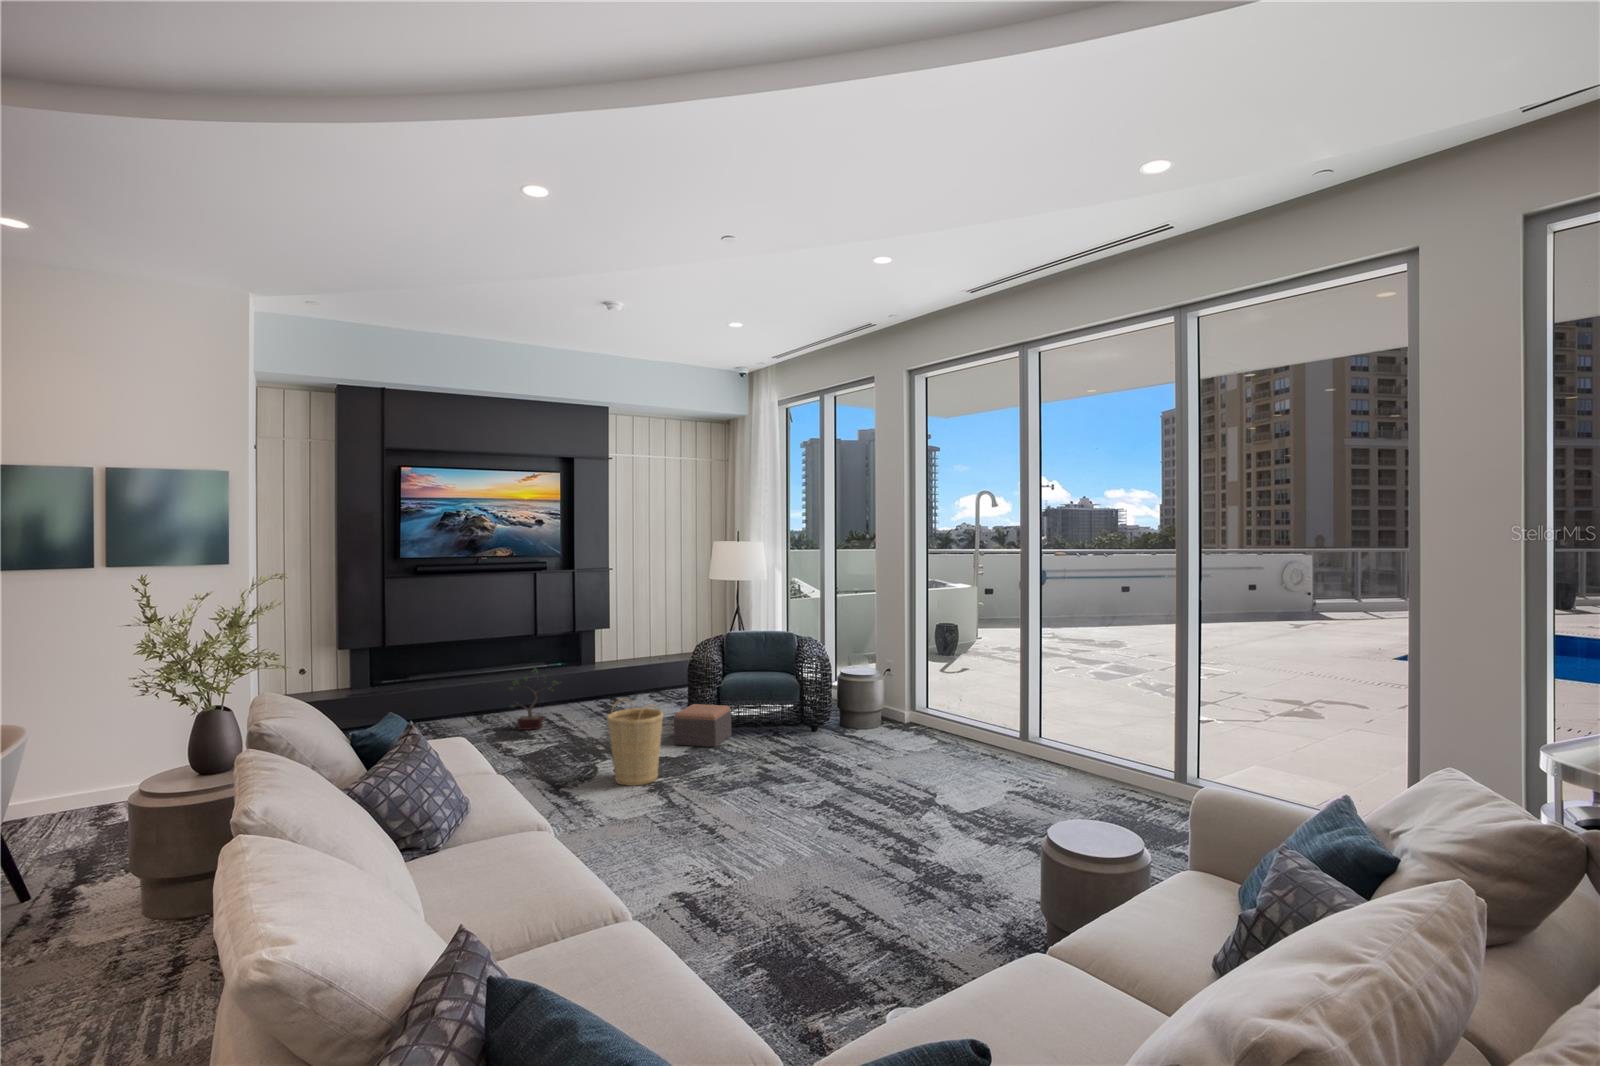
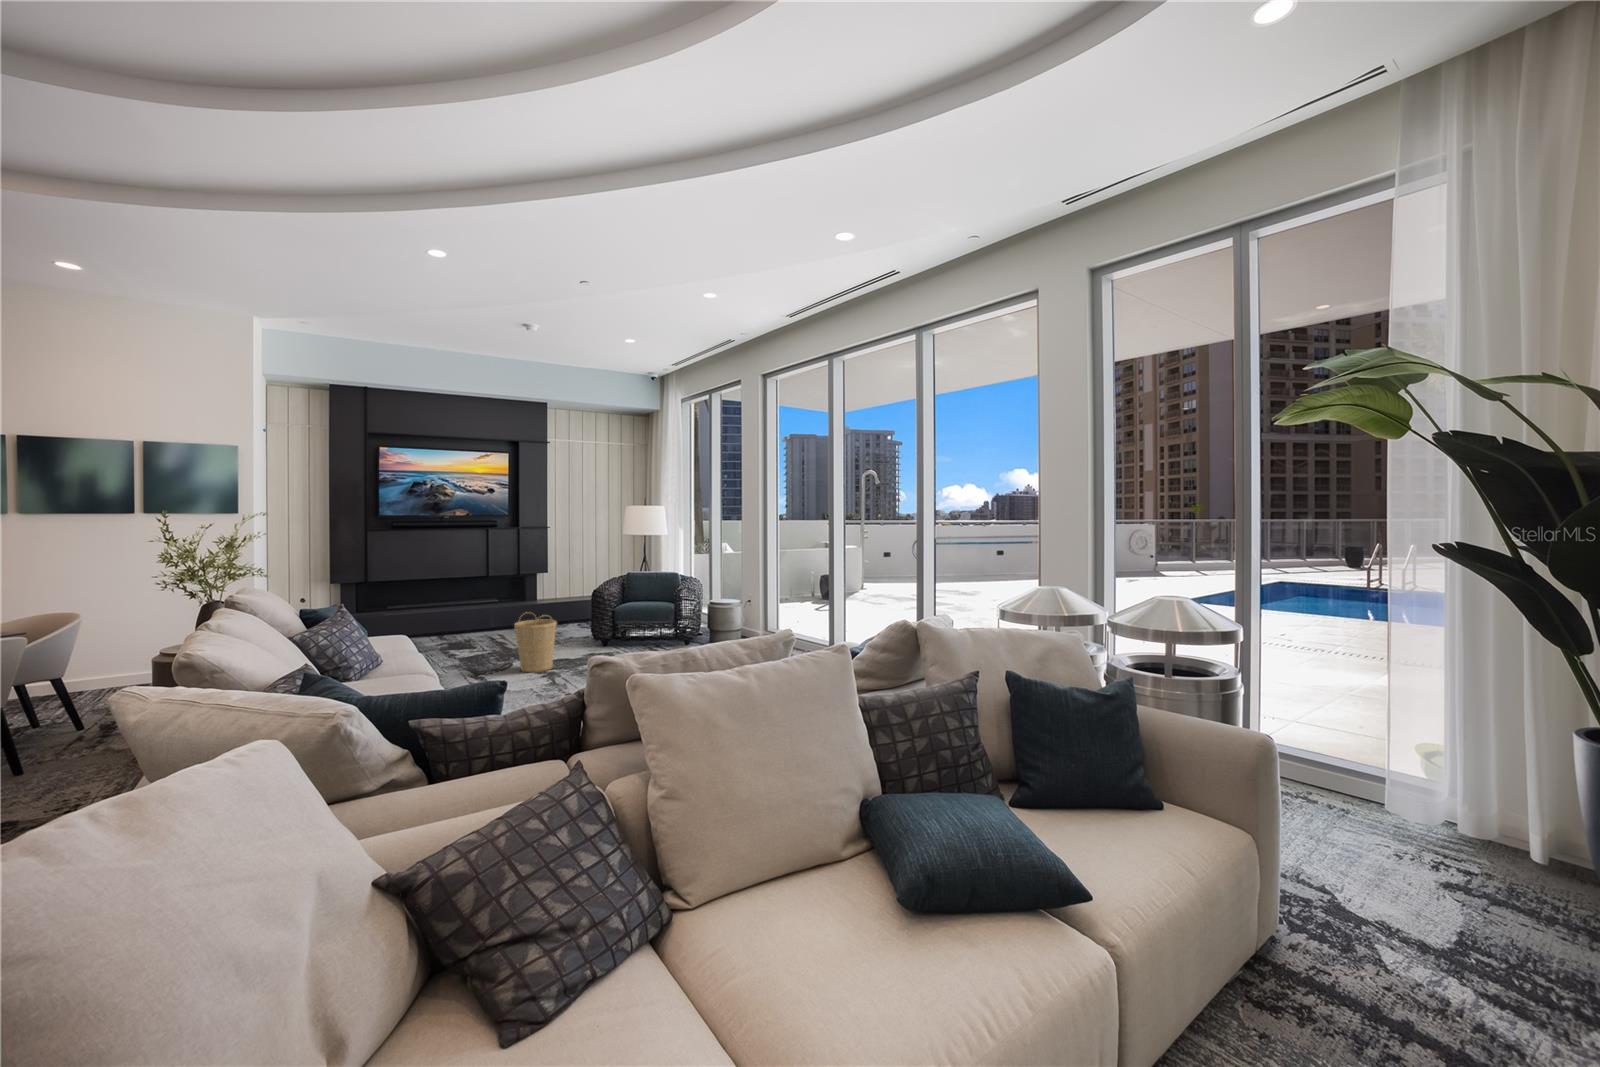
potted plant: present [511,669,559,730] -> none [458,597,499,644]
footstool: present [674,704,732,747] -> none [576,623,621,652]

